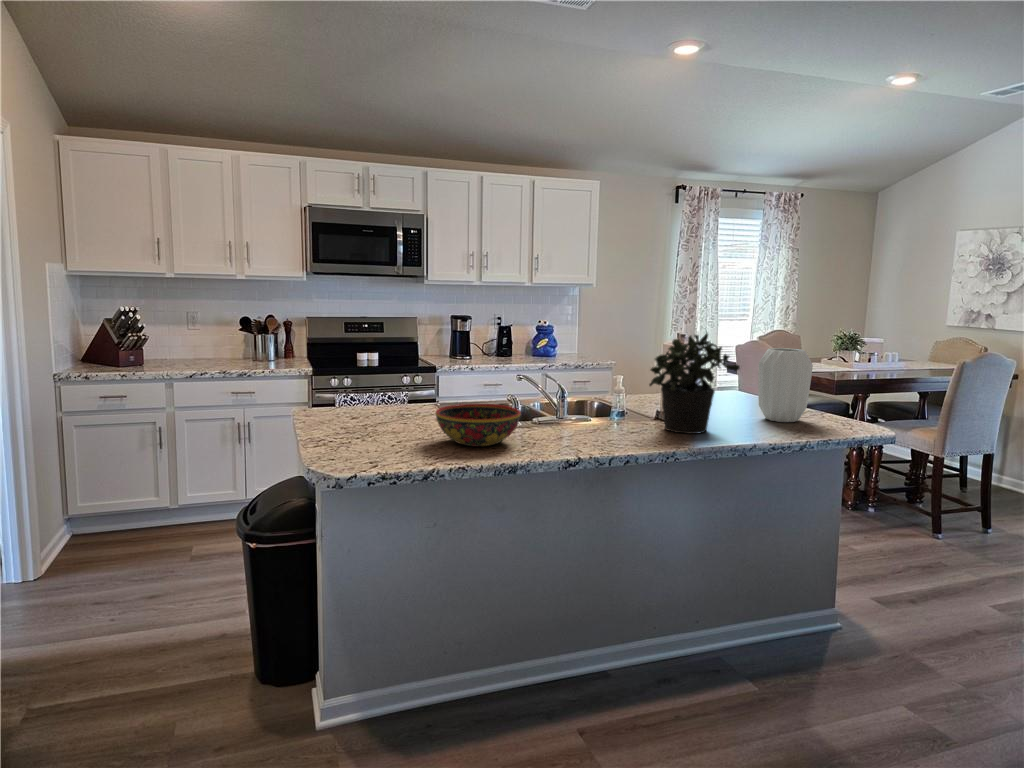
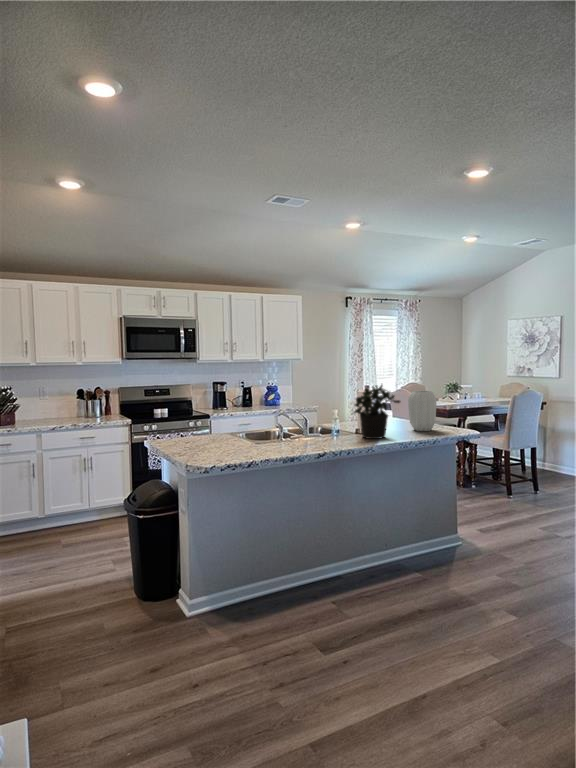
bowl: present [436,404,521,446] -> none [244,428,290,451]

